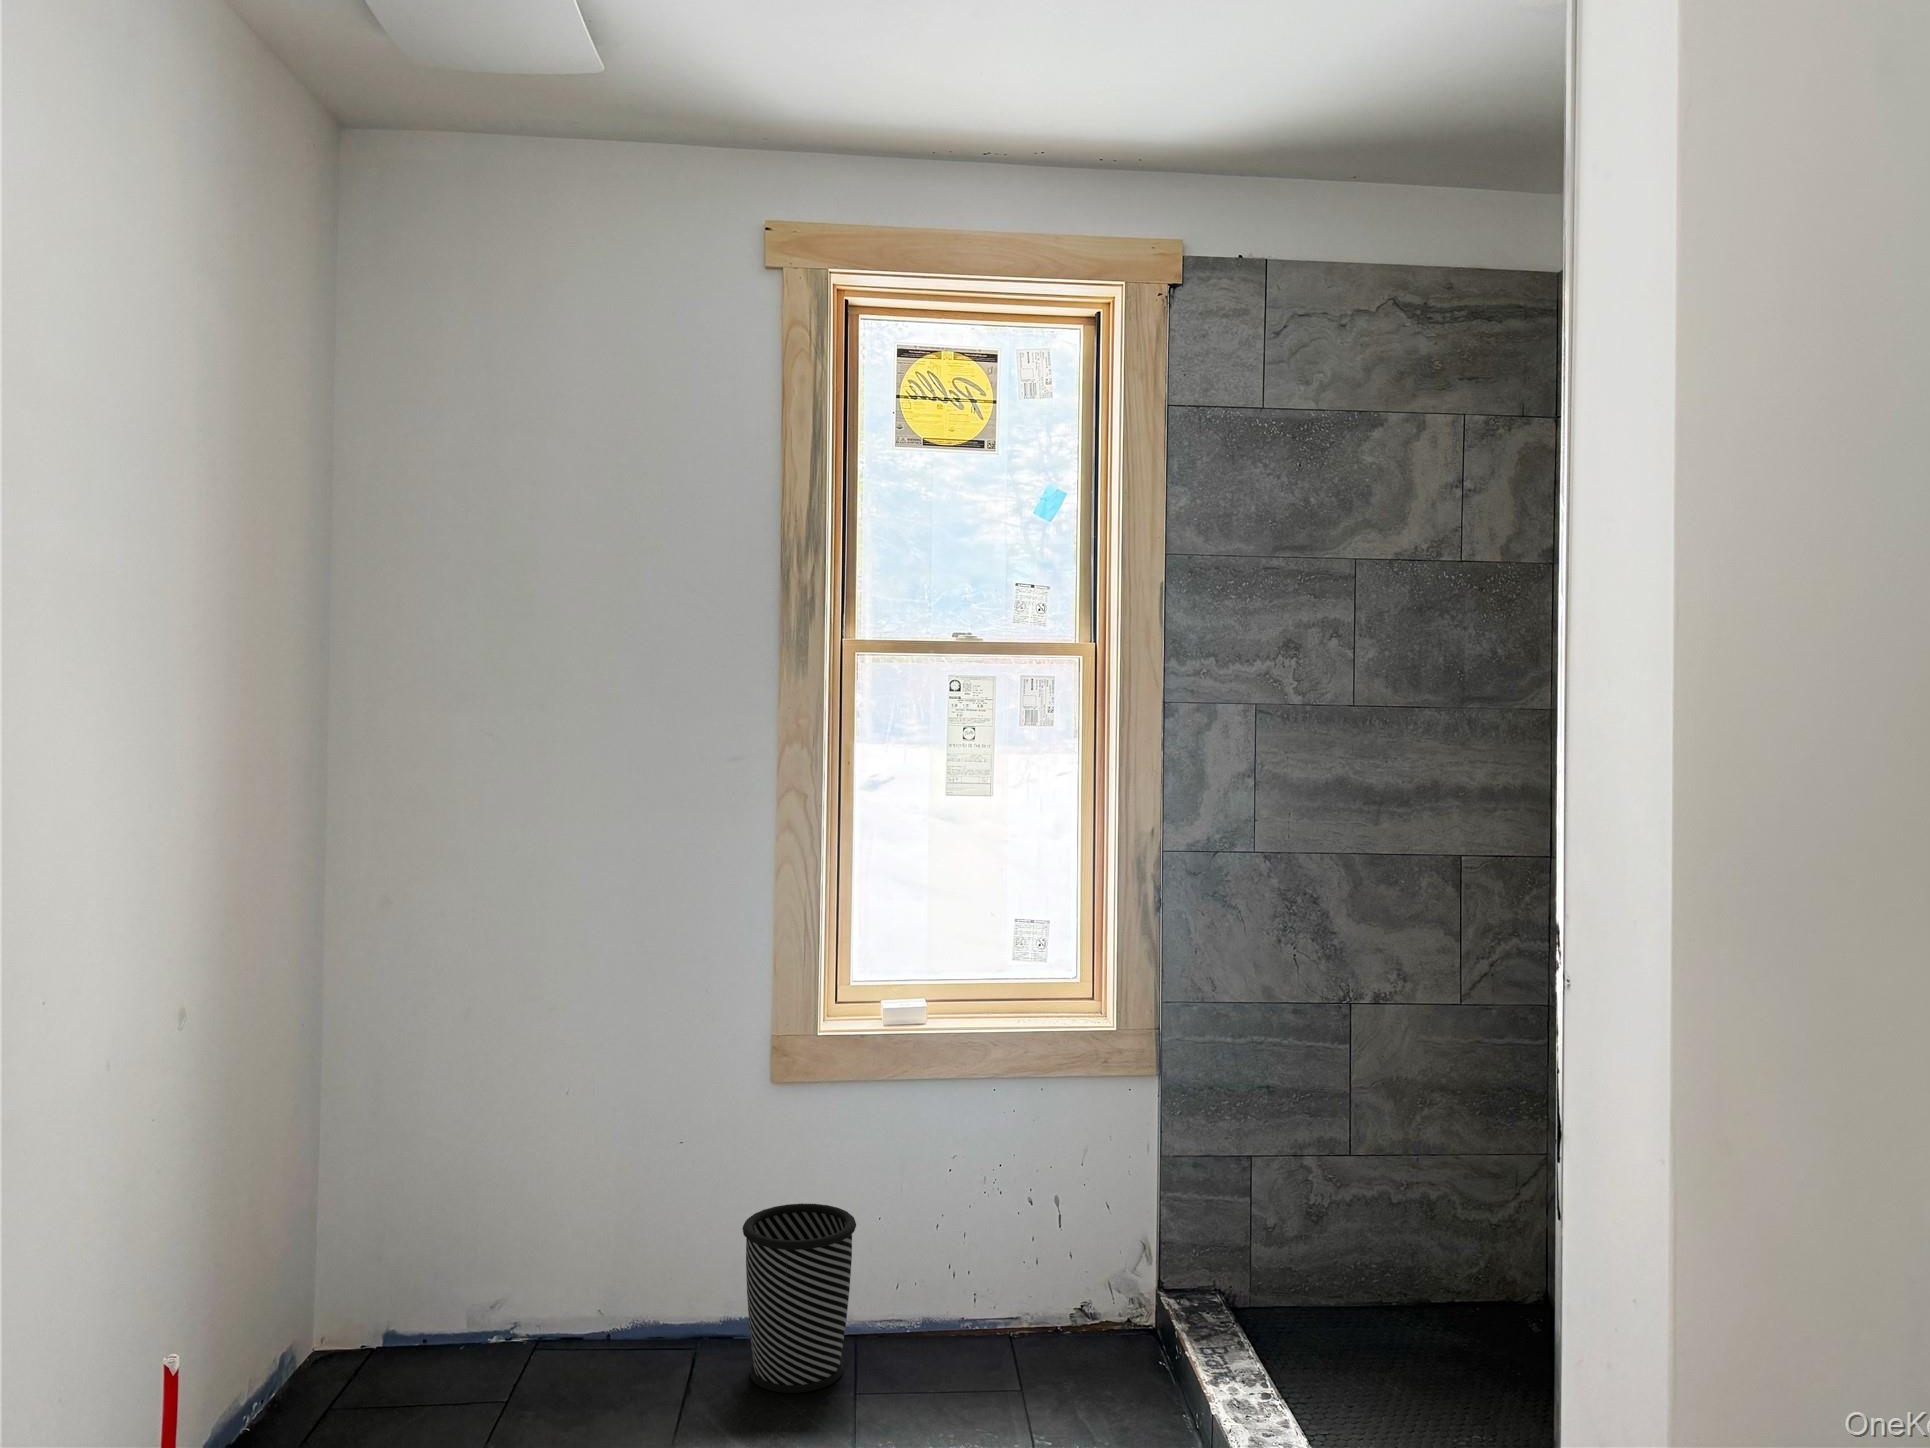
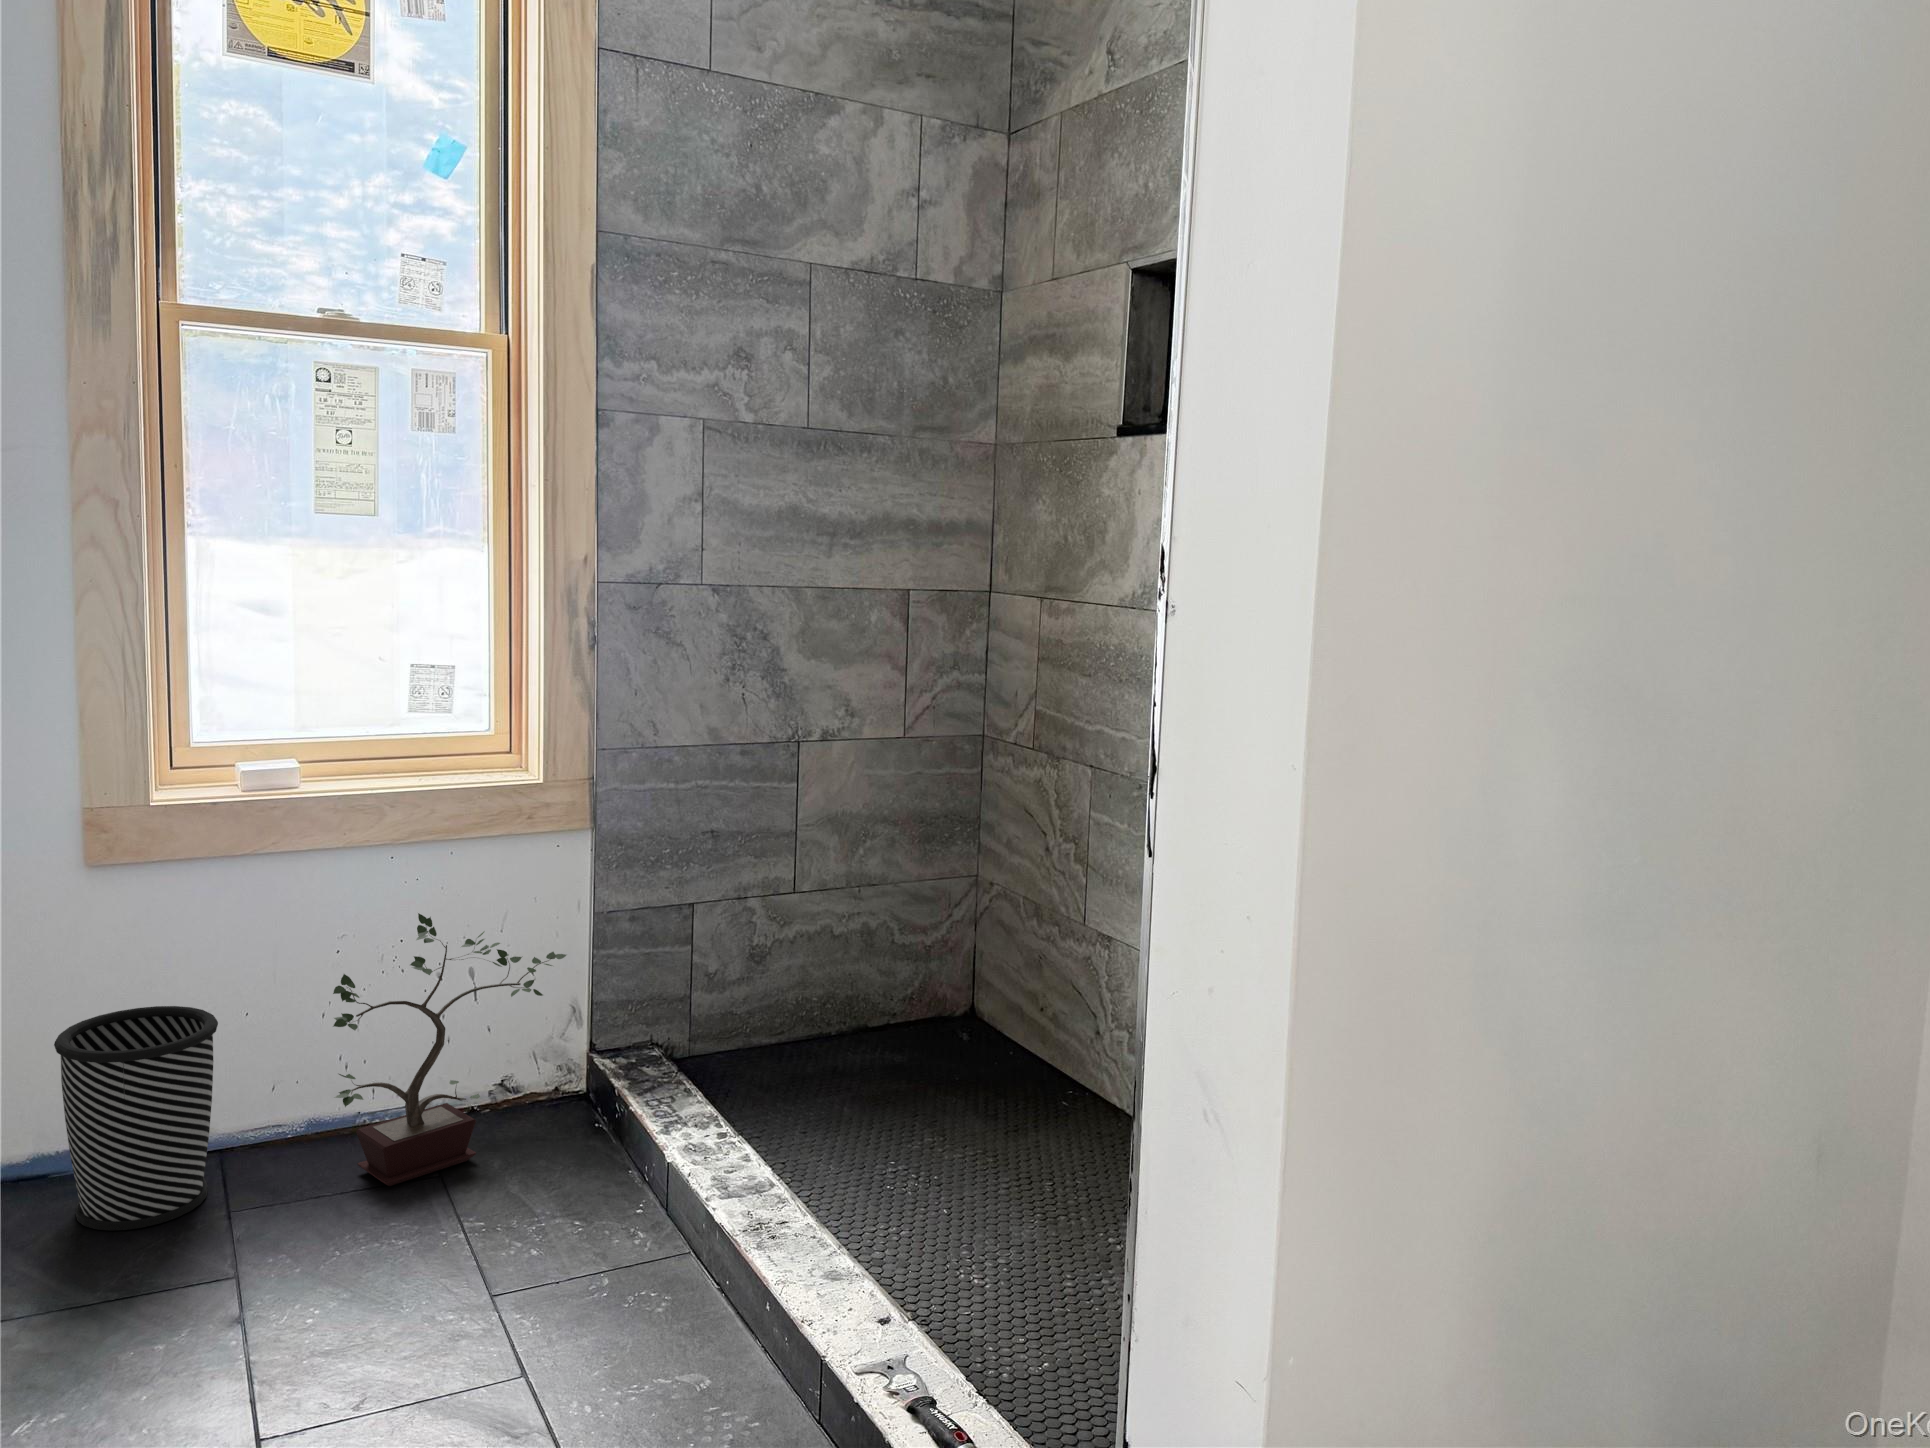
potted plant: none [937,1145,1135,1391] -> present [333,913,566,1186]

